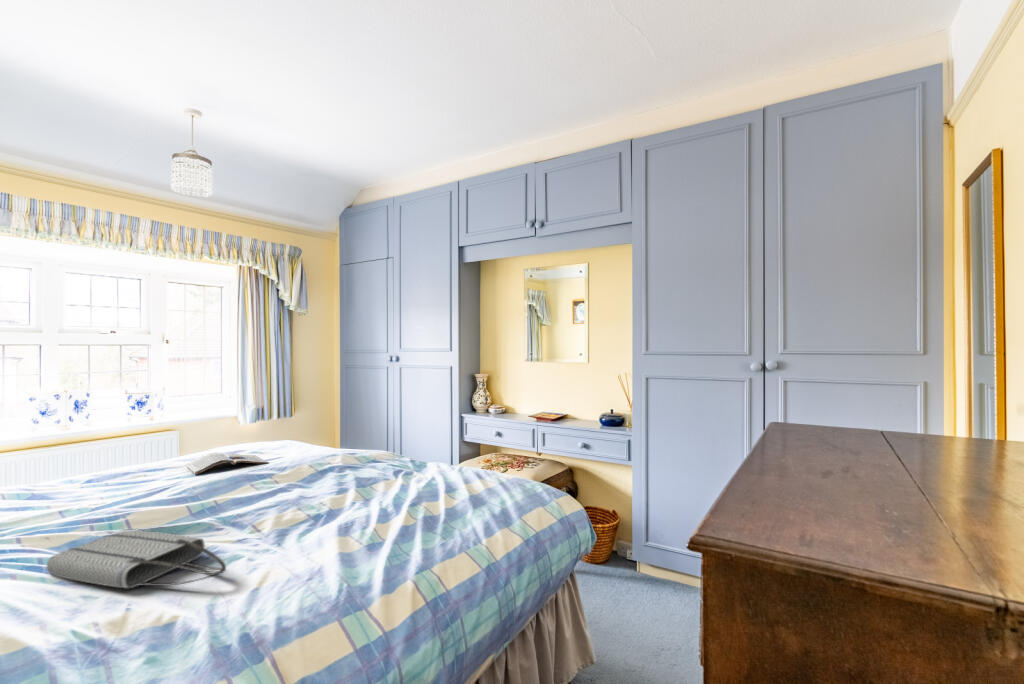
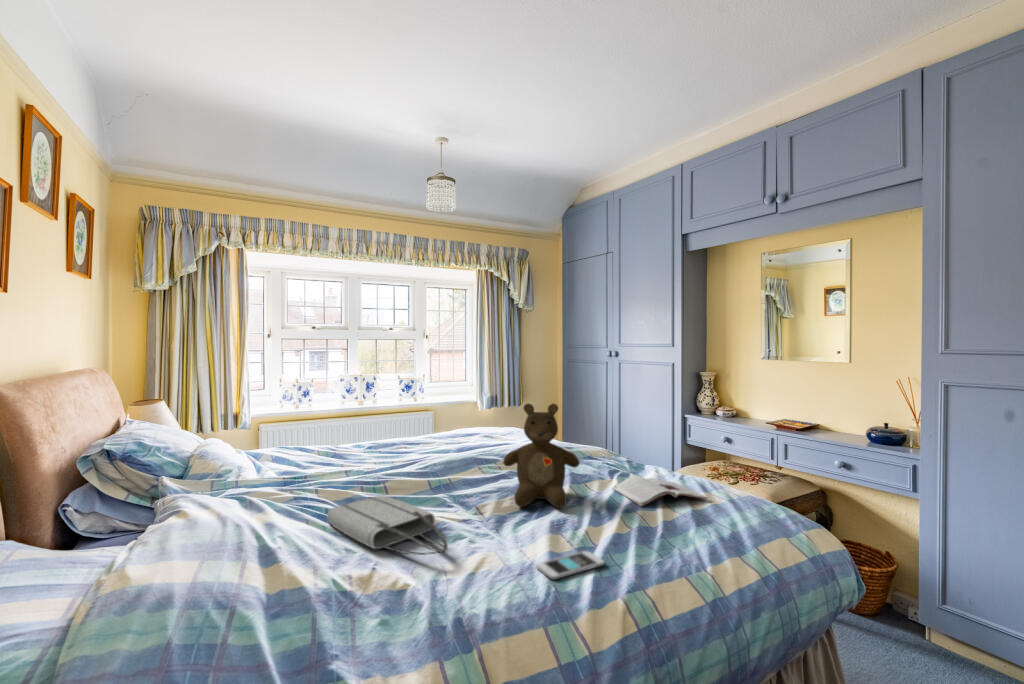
teddy bear: none [282,410,365,518] -> present [503,404,579,508]
magazine: present [186,453,268,475] -> present [613,476,708,506]
smartphone: none [327,546,394,577] -> present [536,551,604,580]

